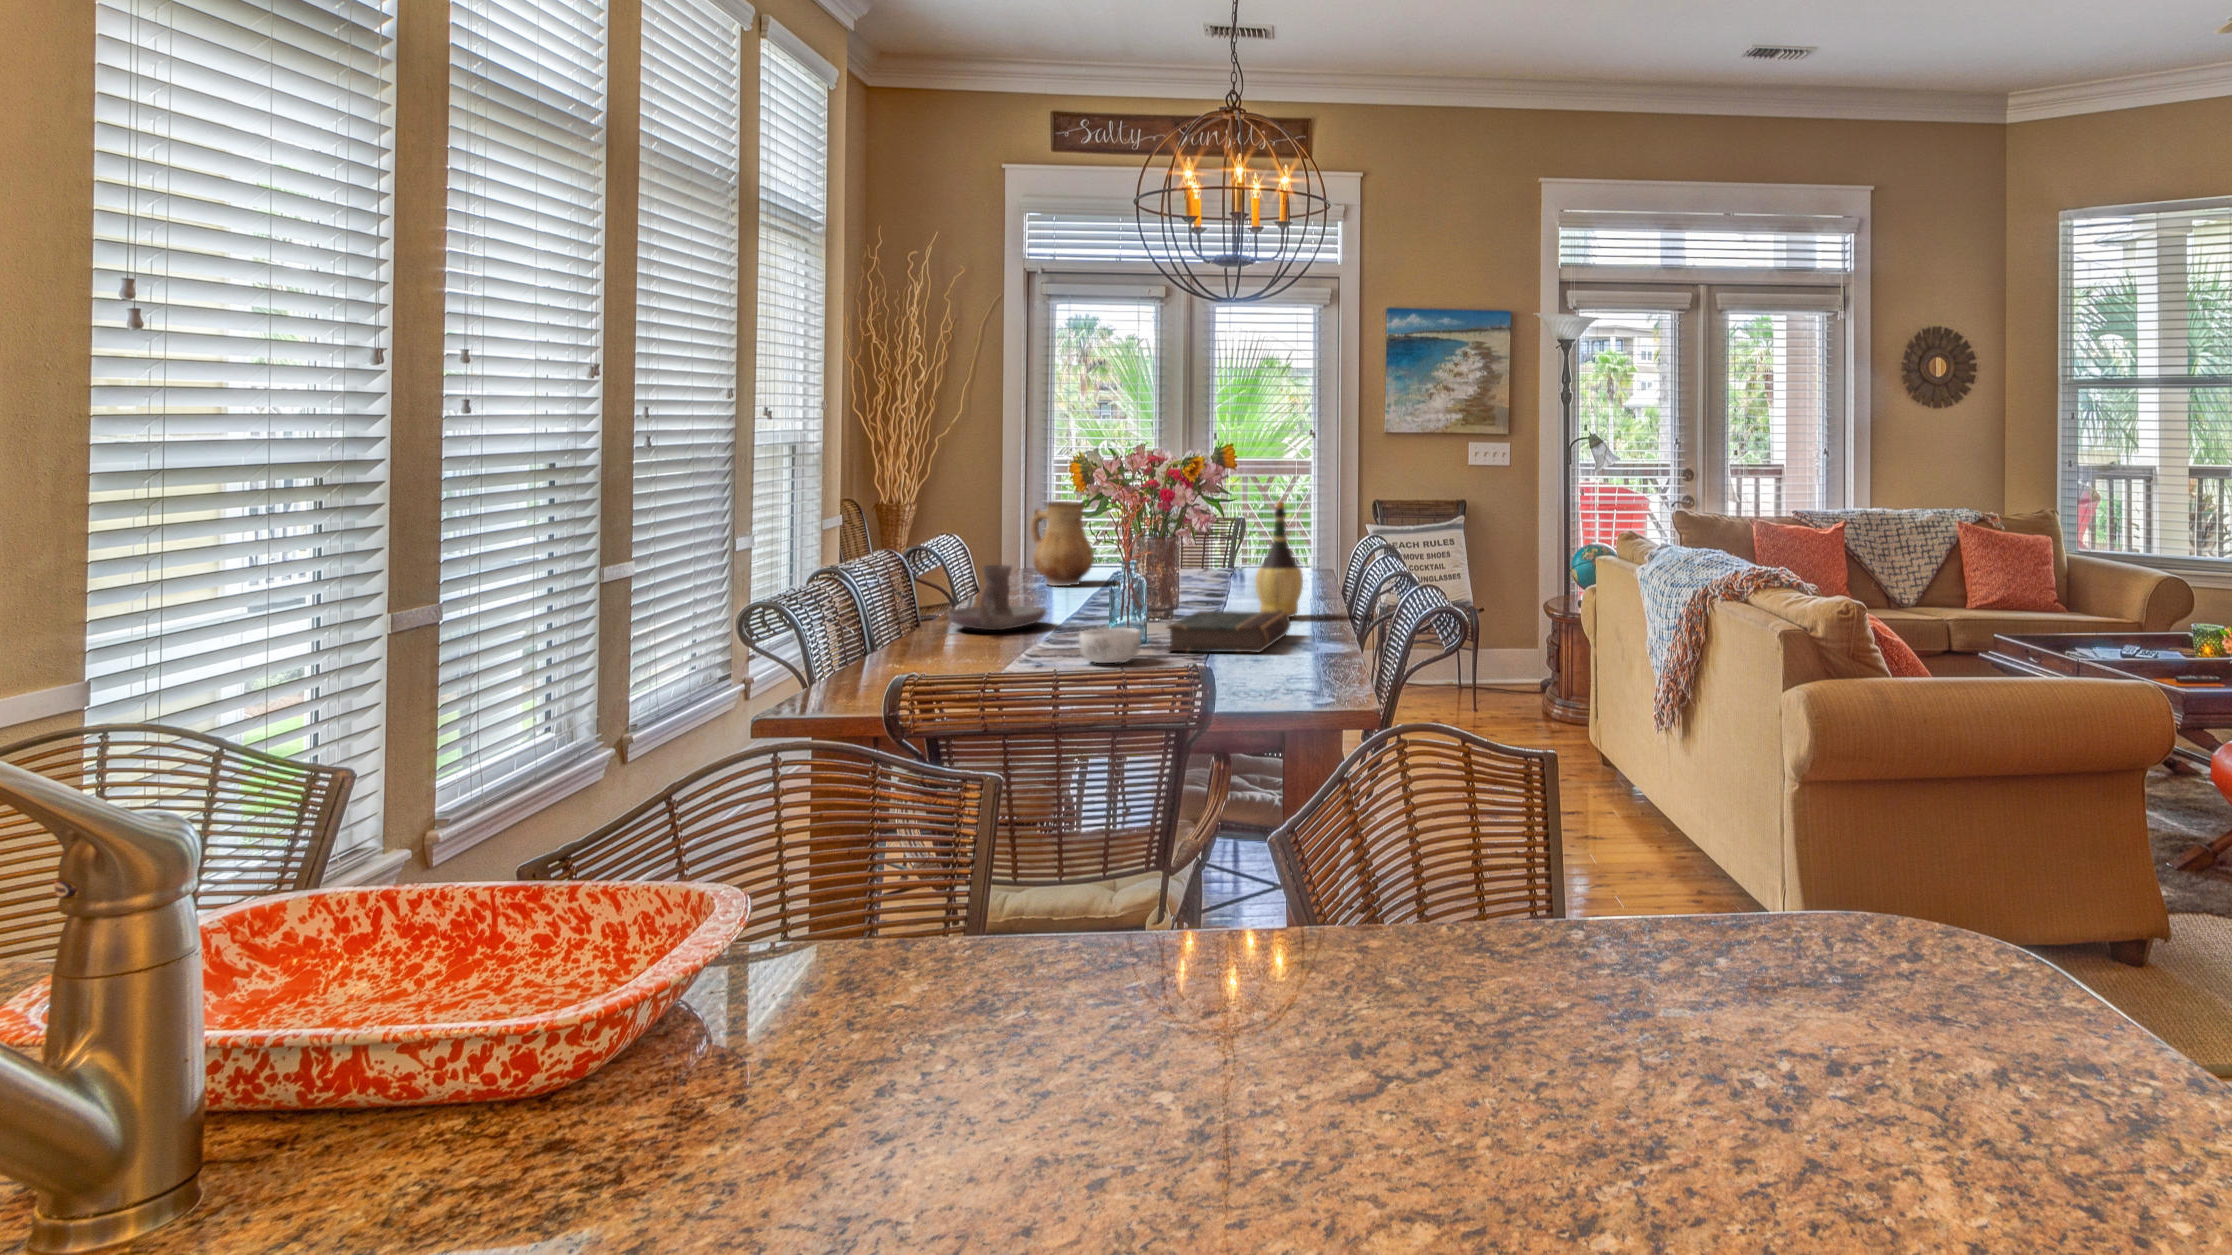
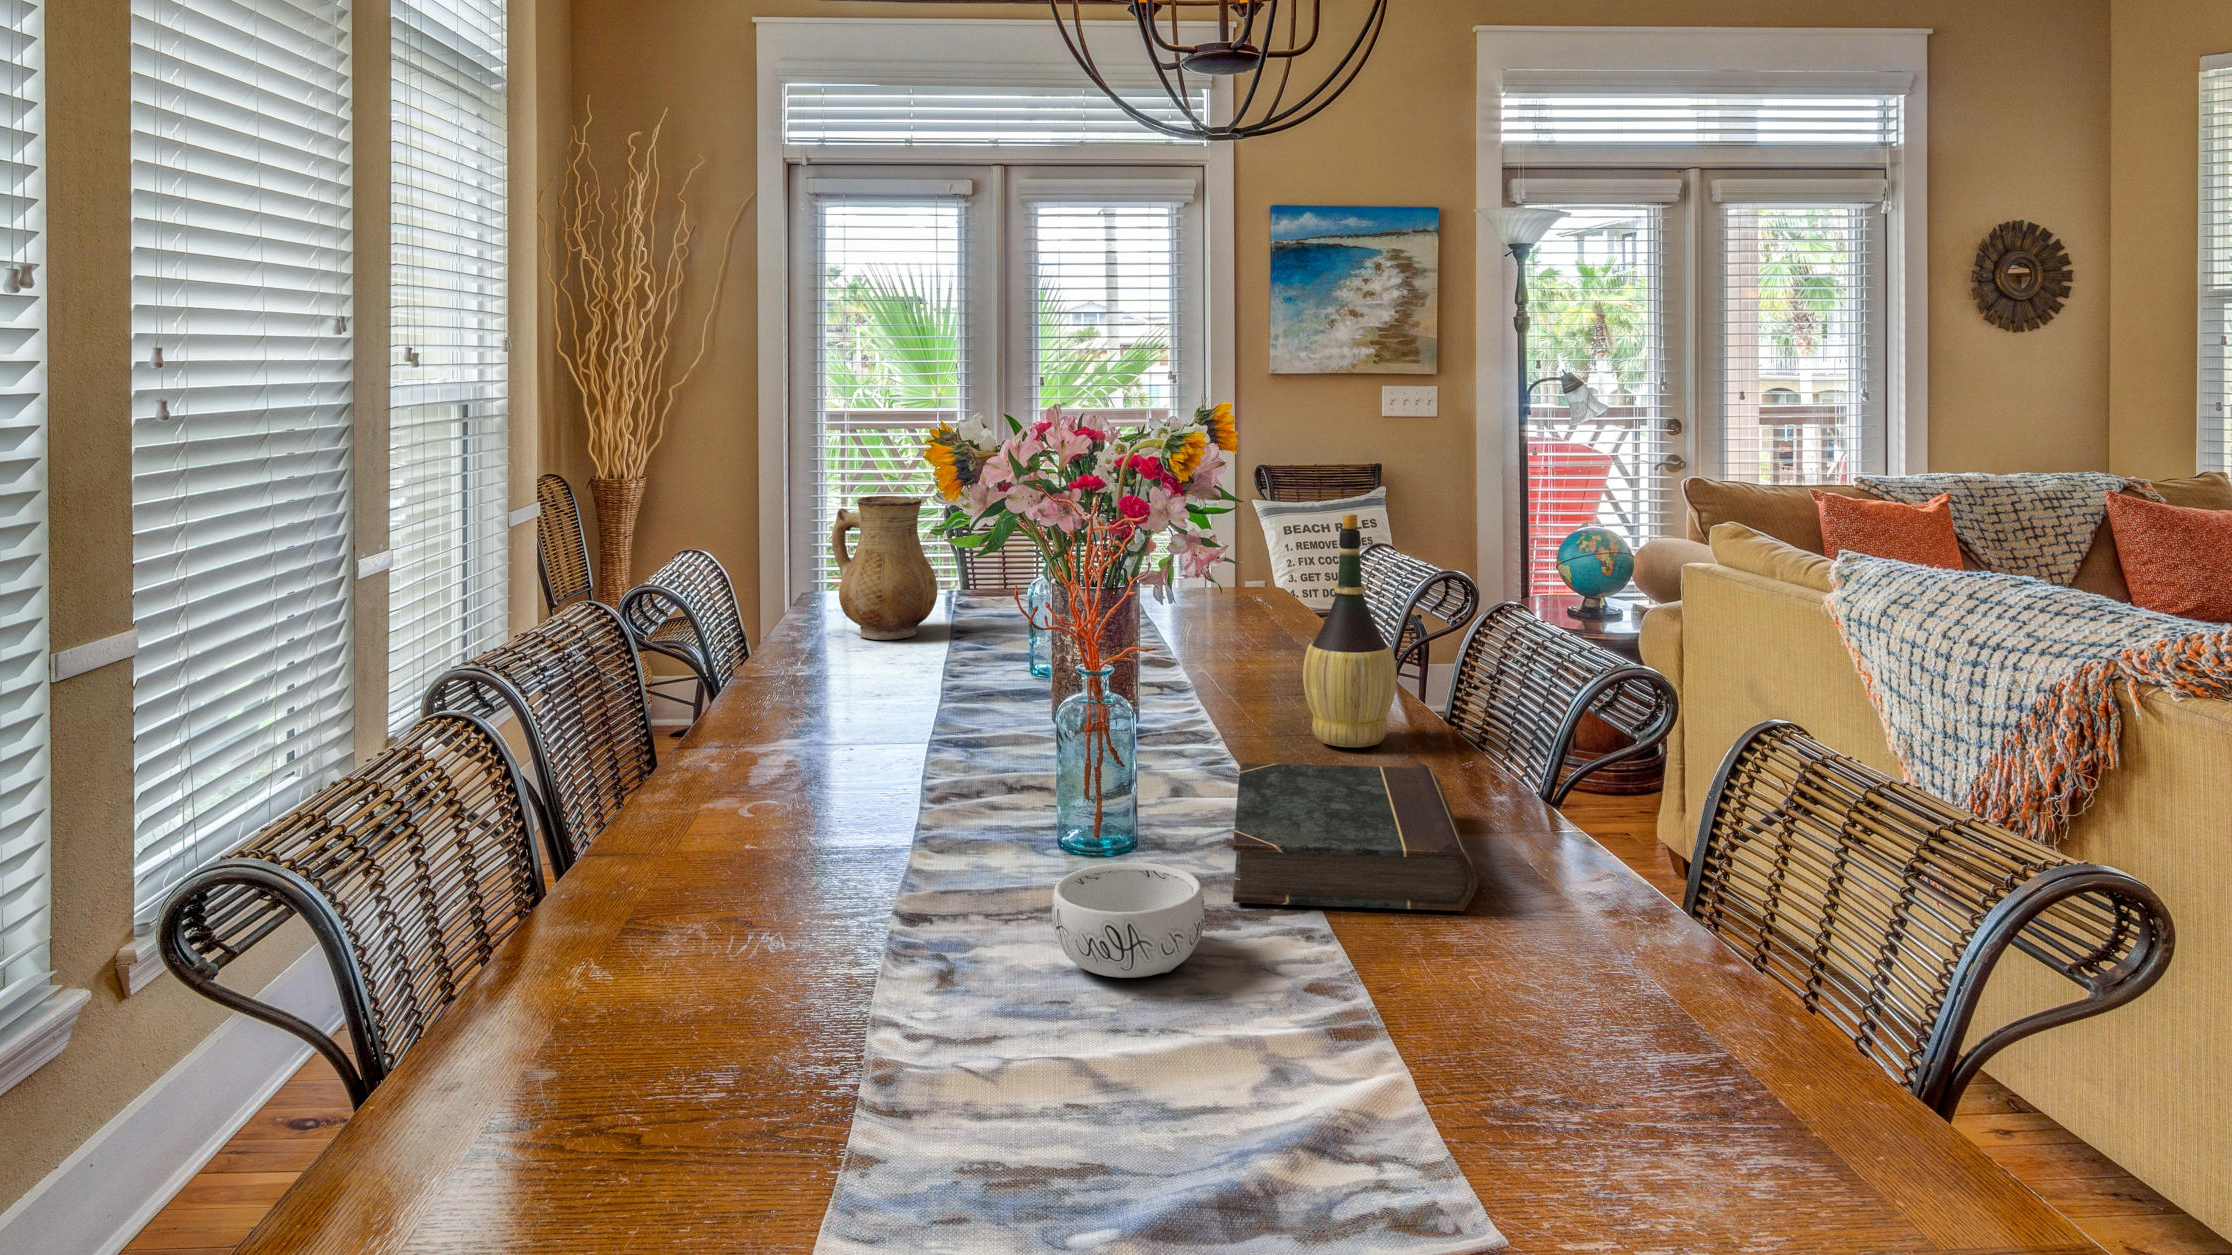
candle holder: present [947,565,1045,630] -> none [711,655,908,801]

